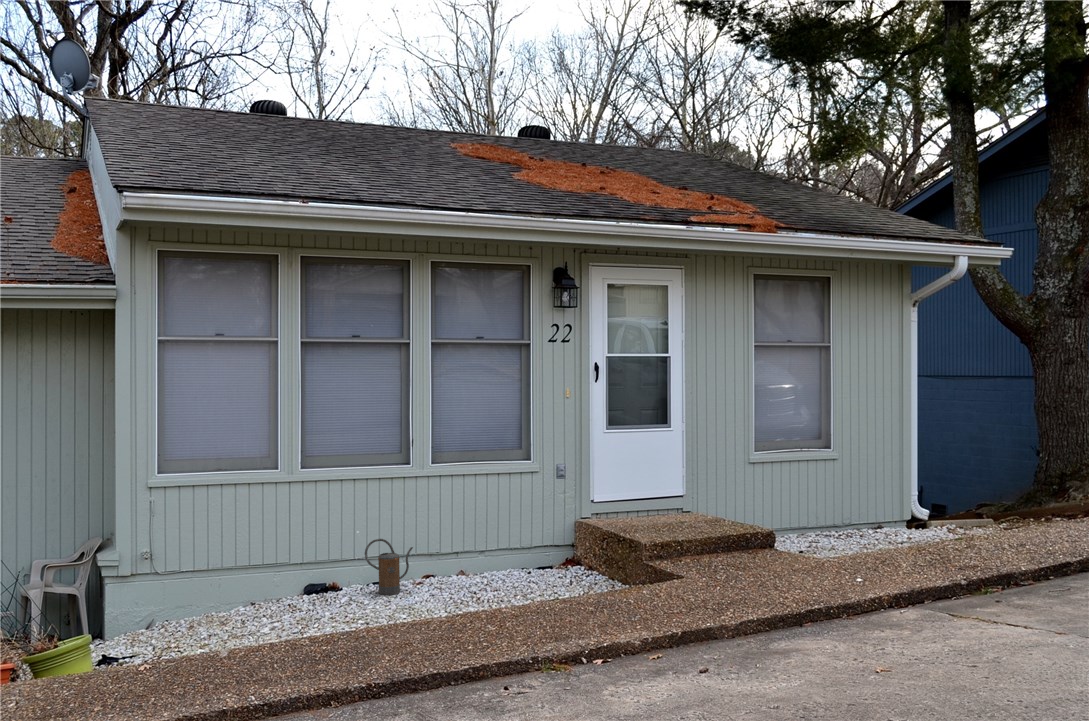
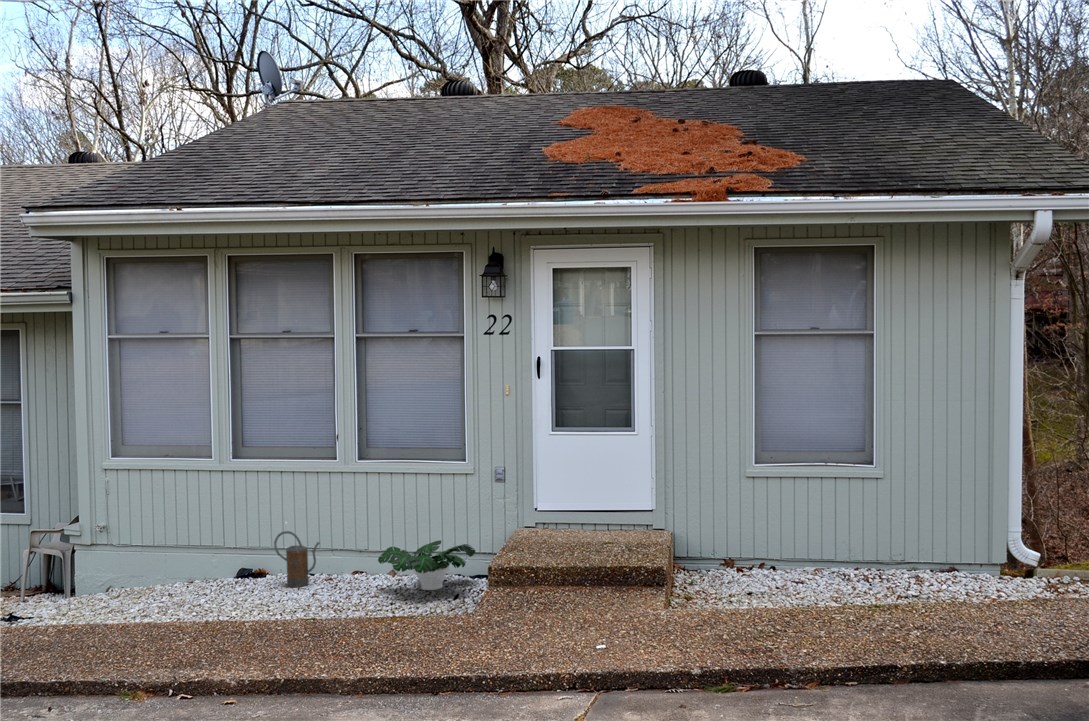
potted plant: none [483,536,573,582] -> present [378,541,475,590]

